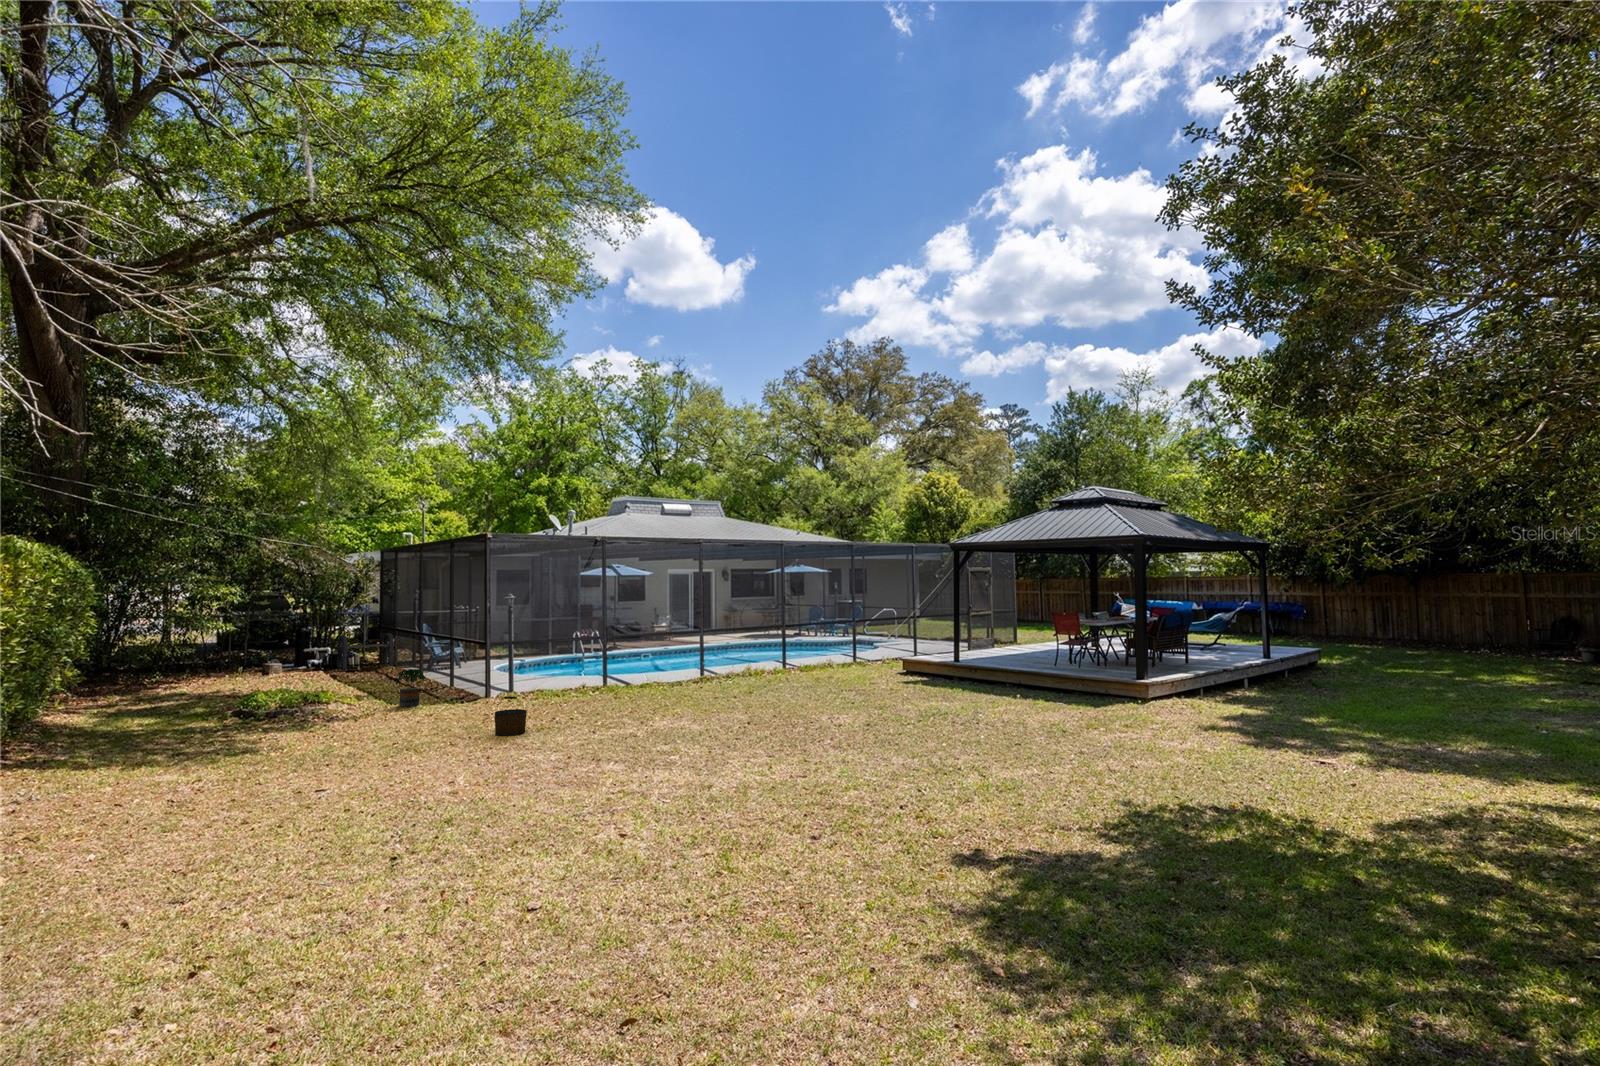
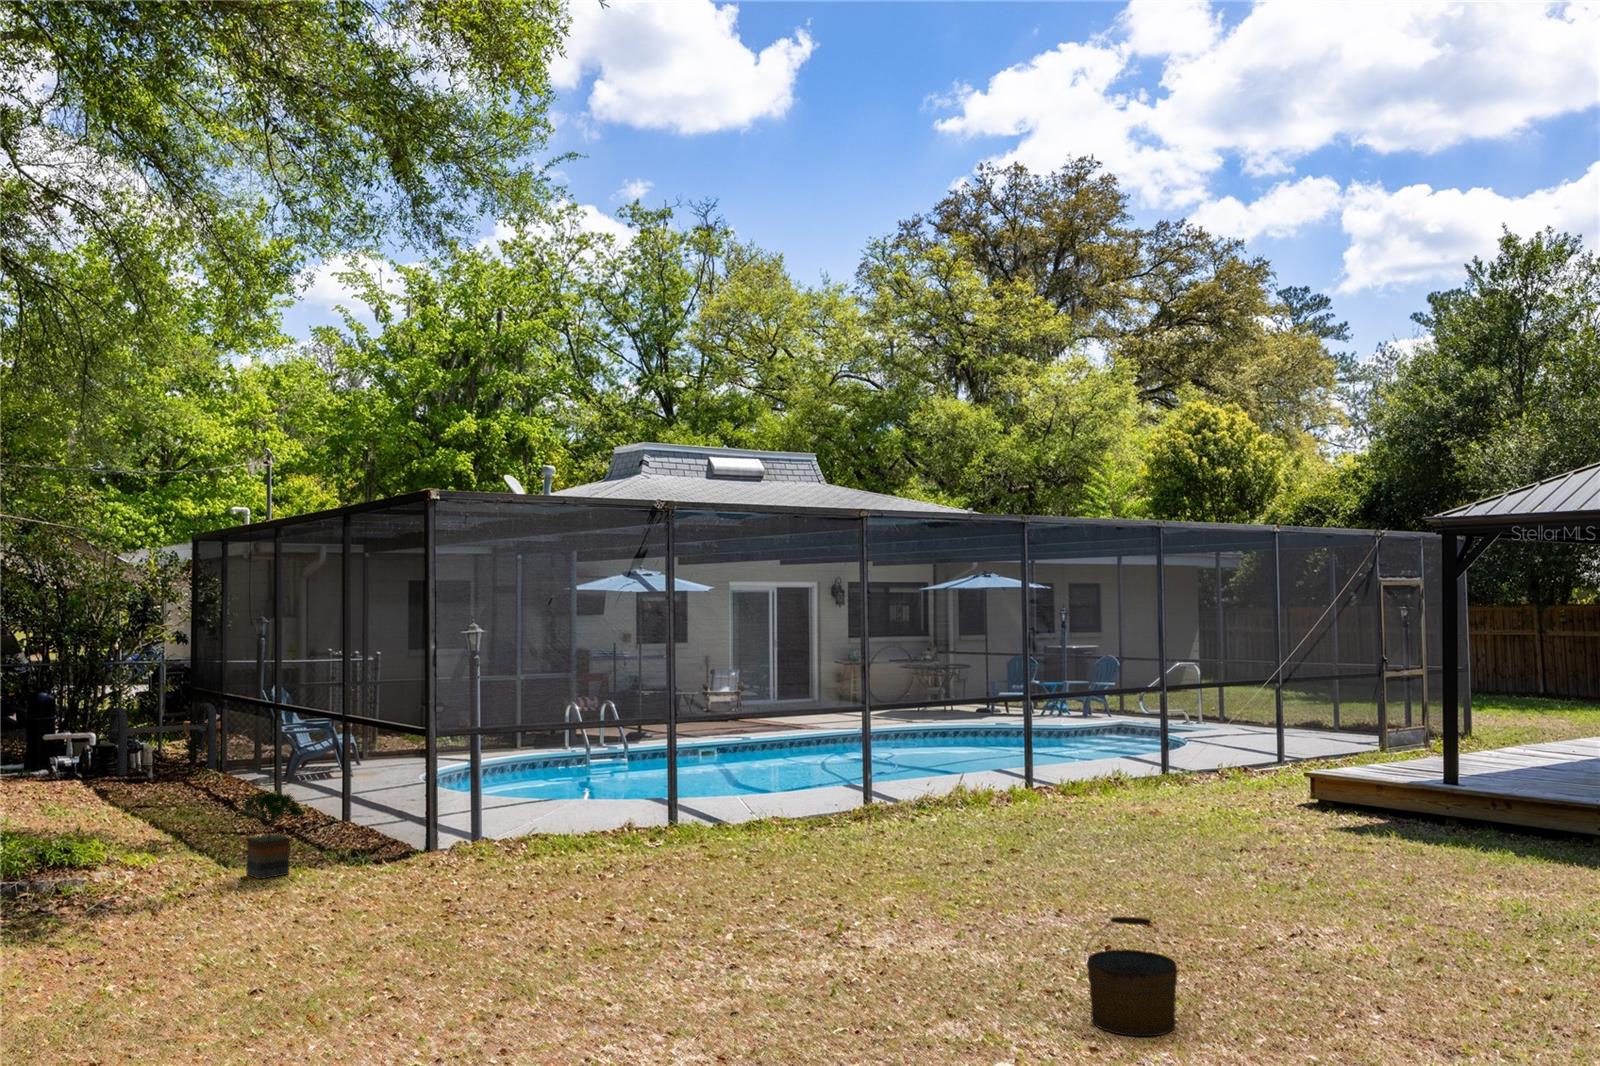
bucket: present [495,696,527,736] -> present [1086,917,1178,1036]

